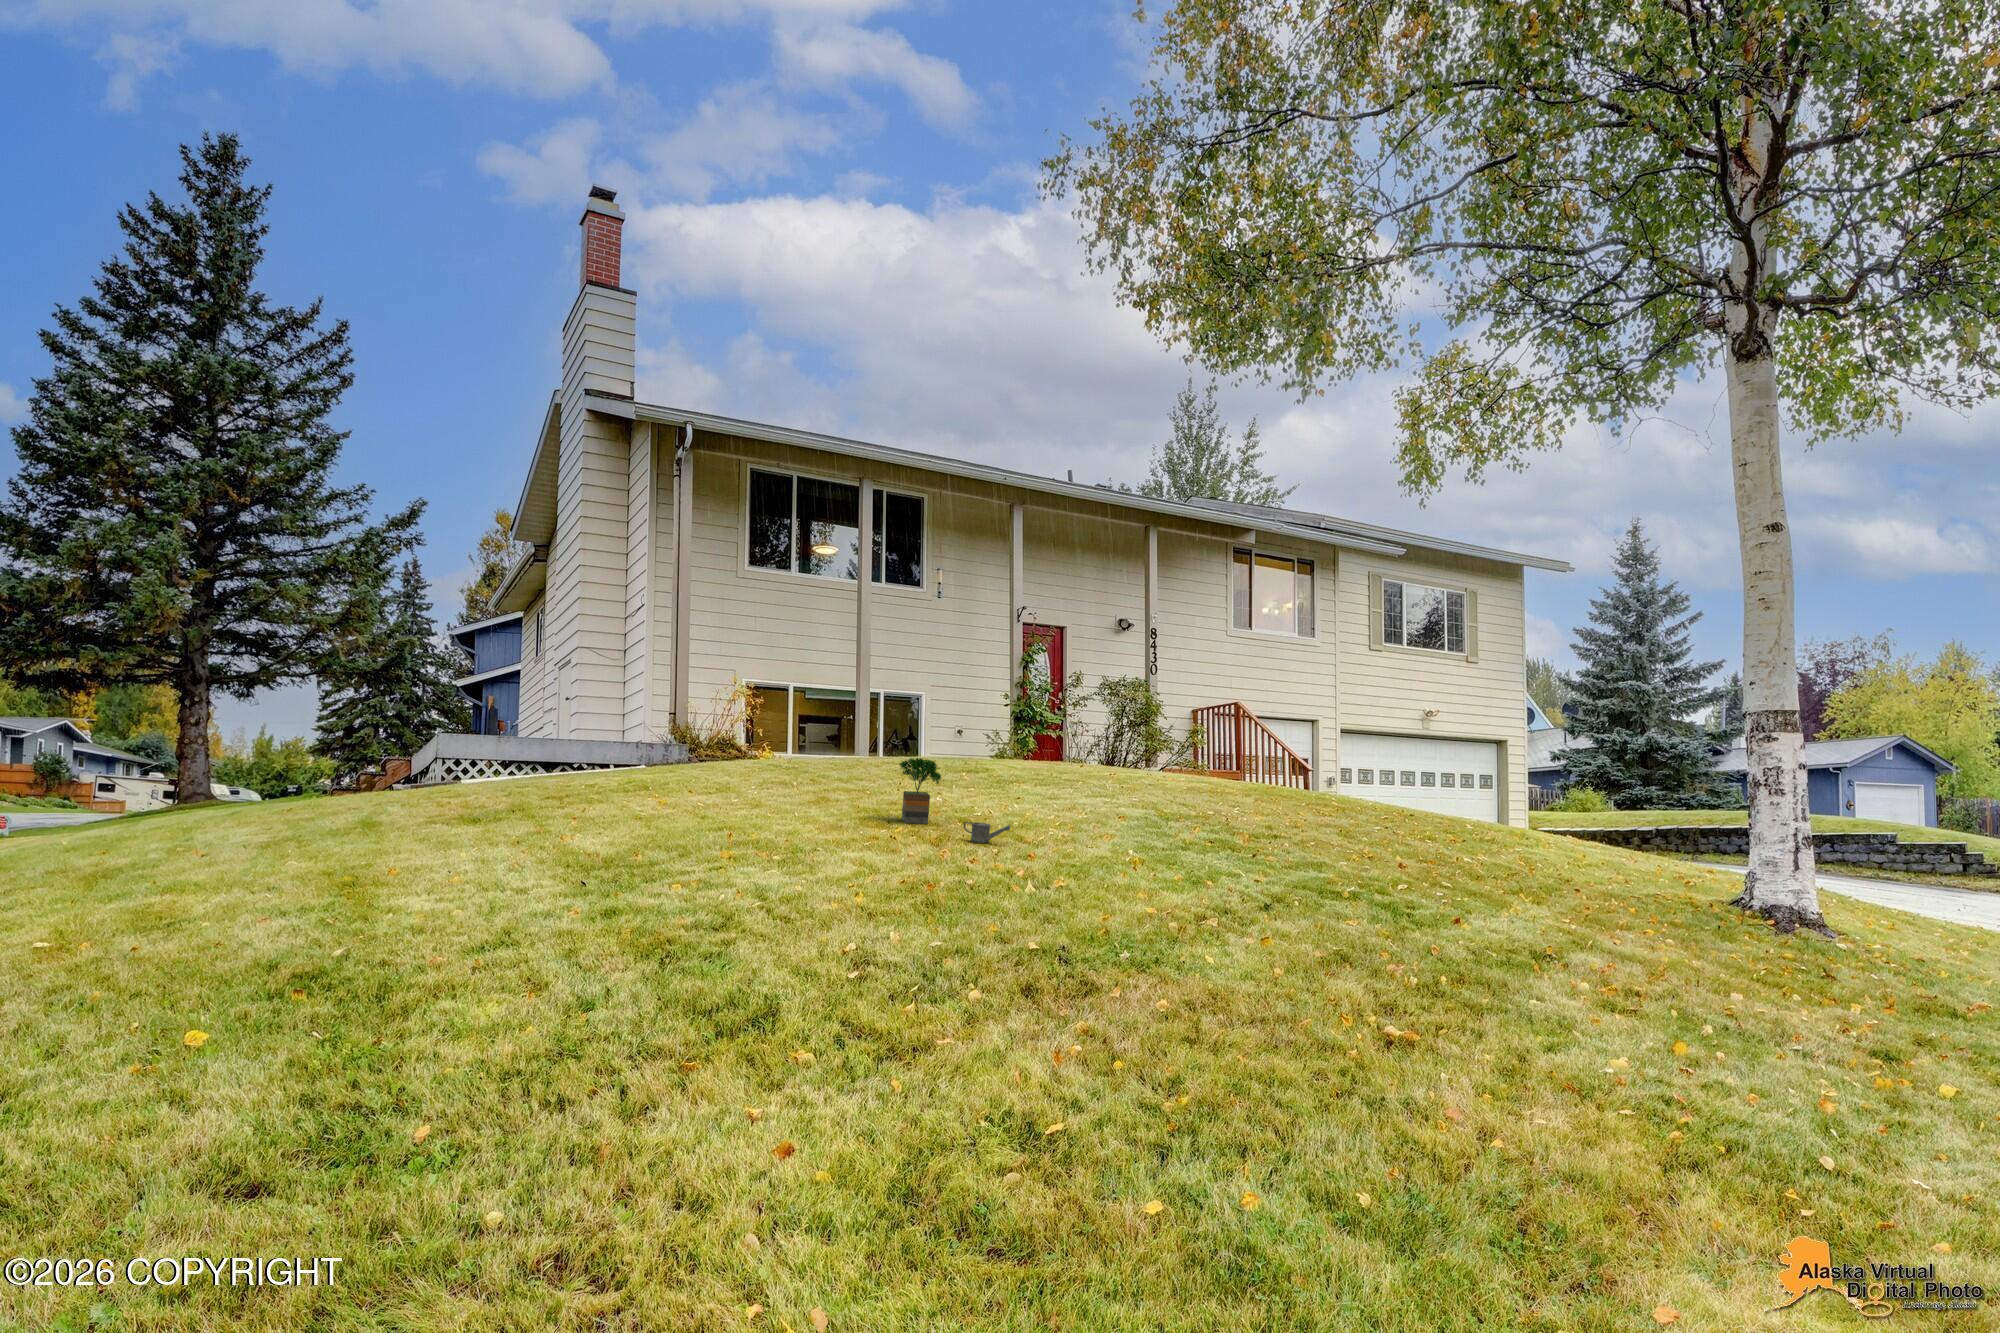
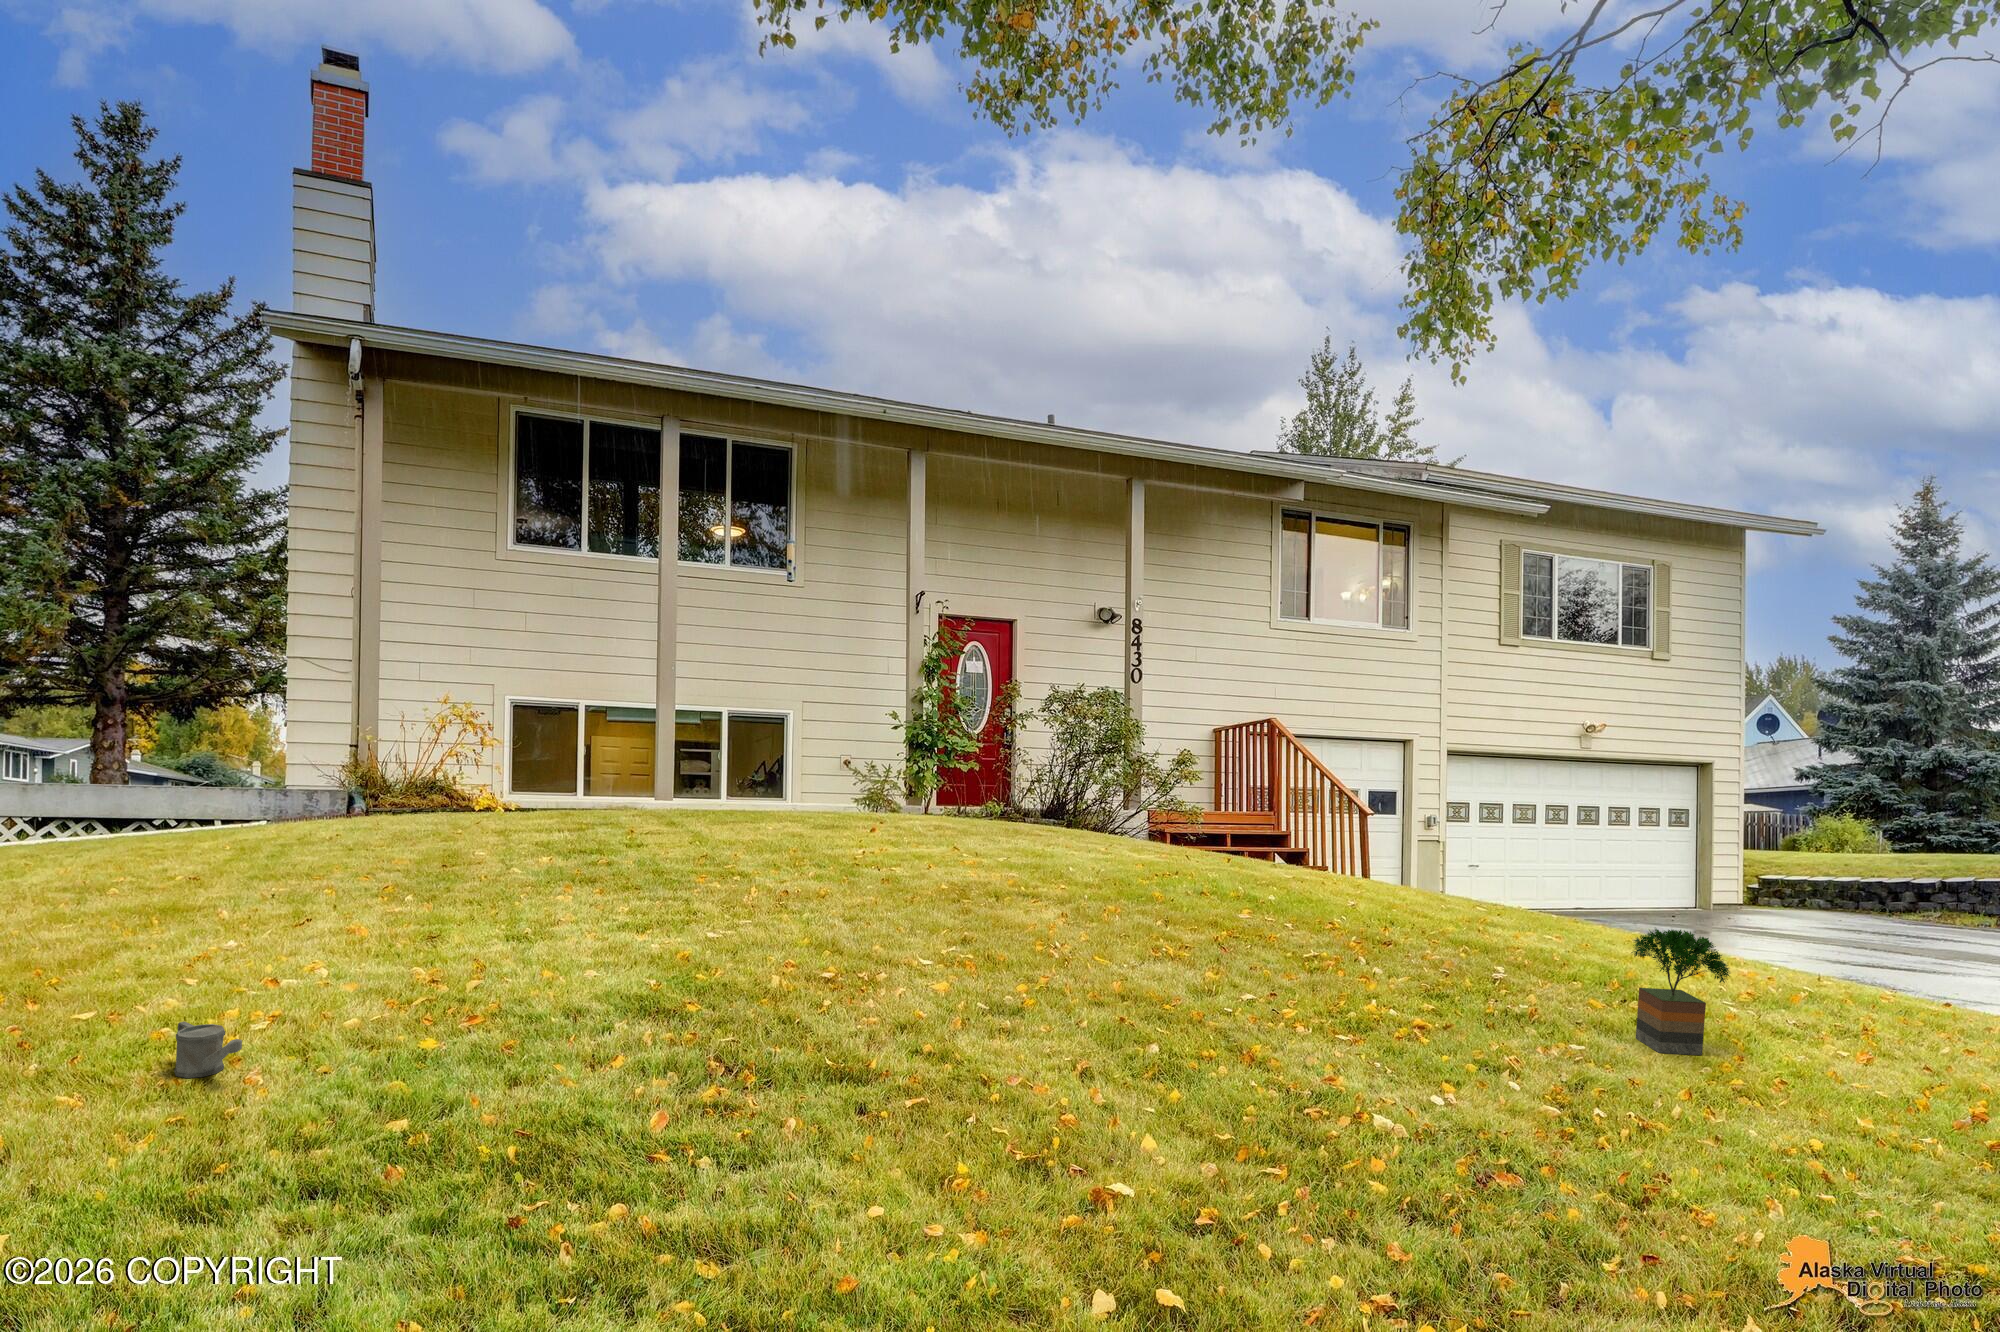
potted tree: present [899,758,941,824] -> present [1631,929,1730,1055]

